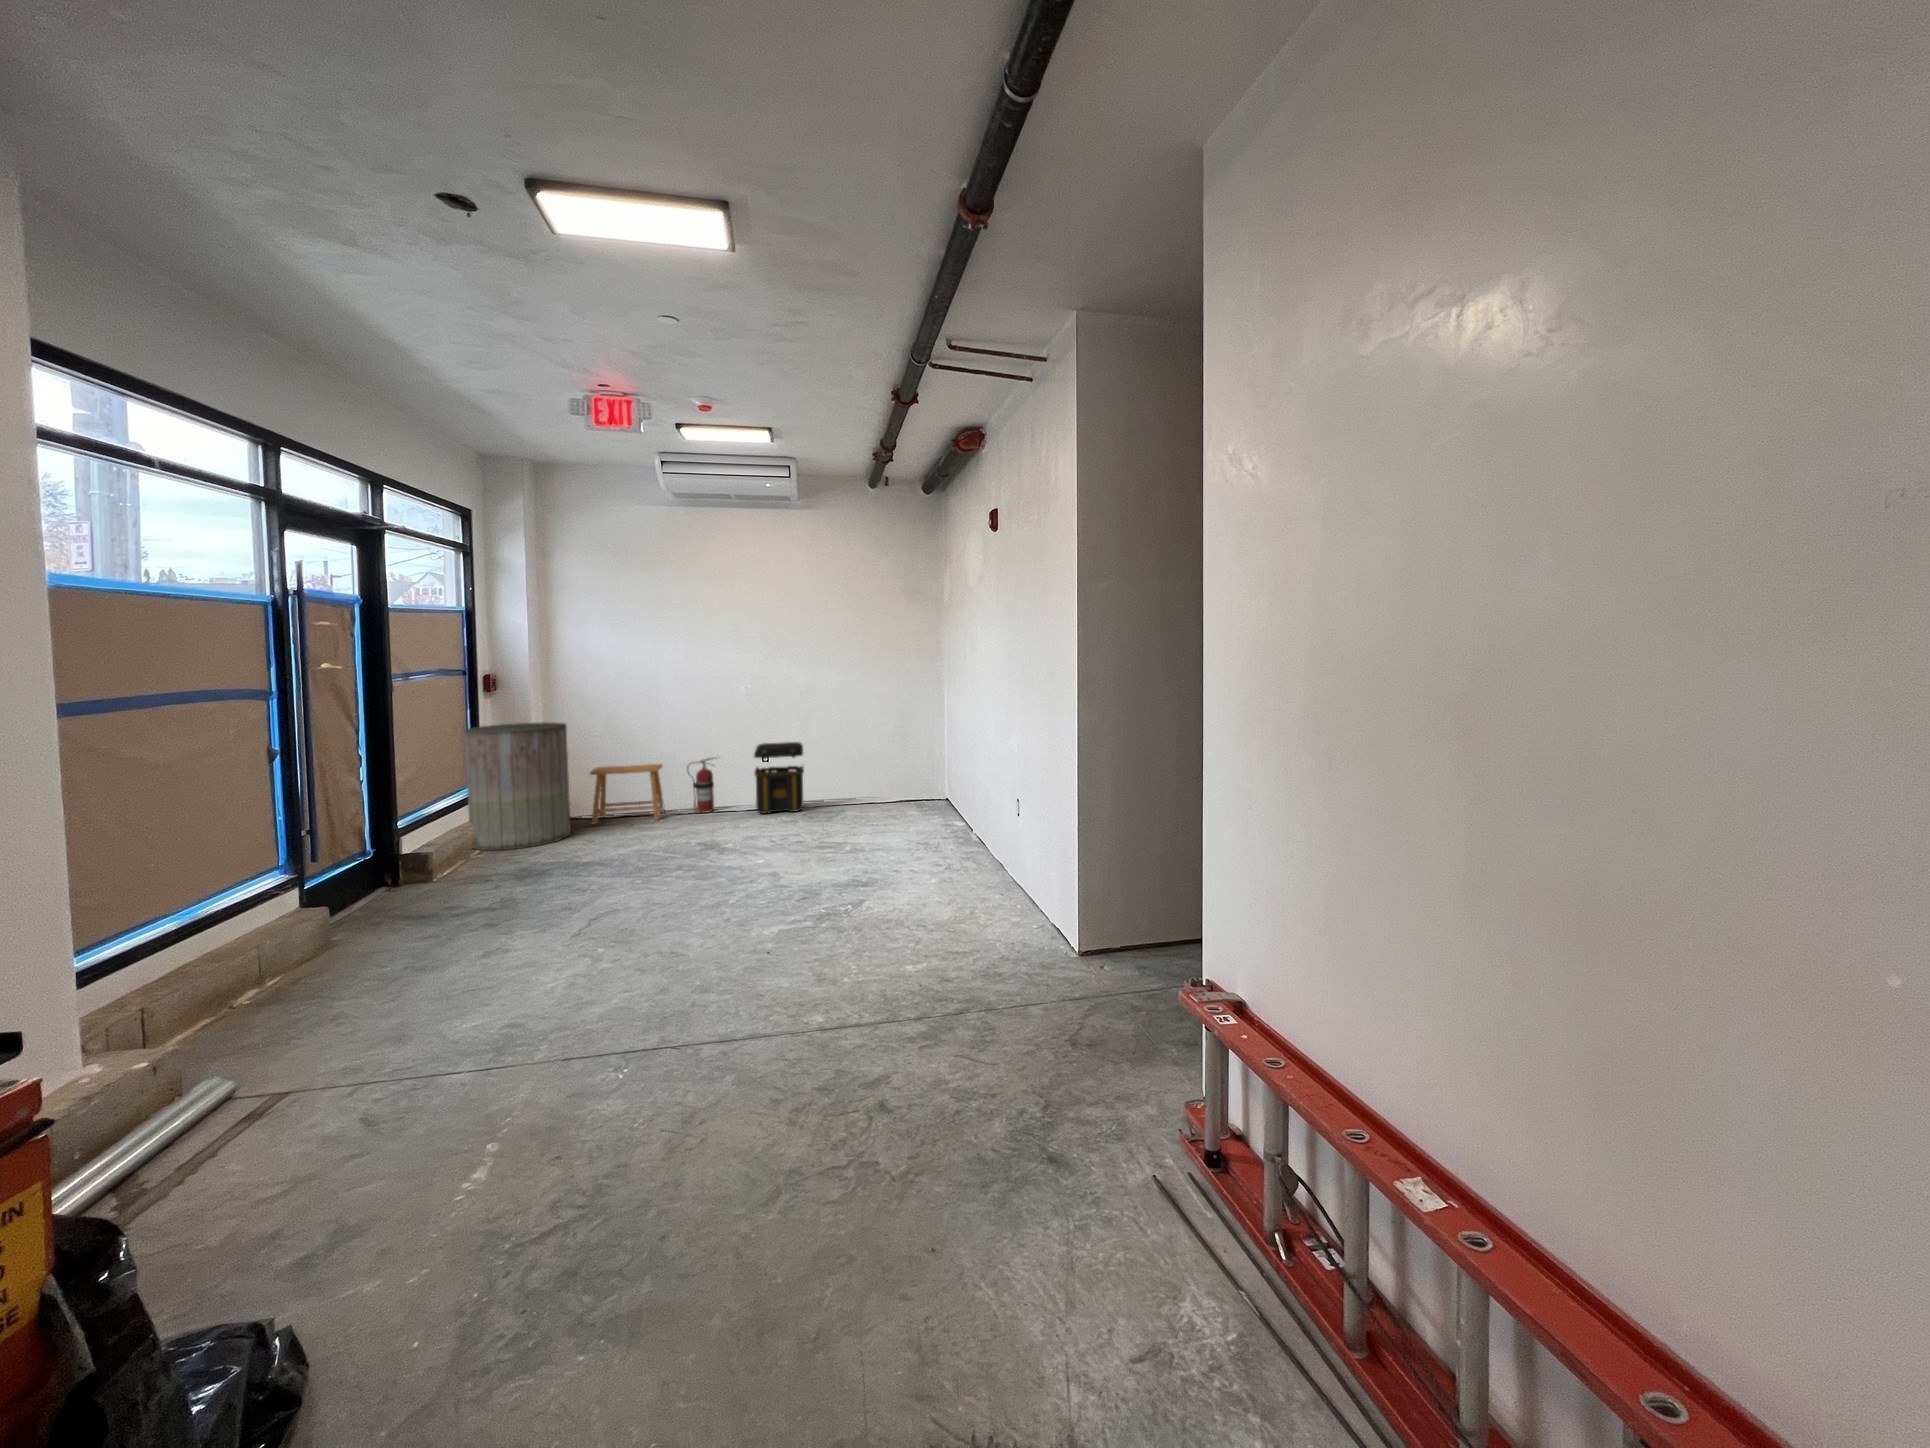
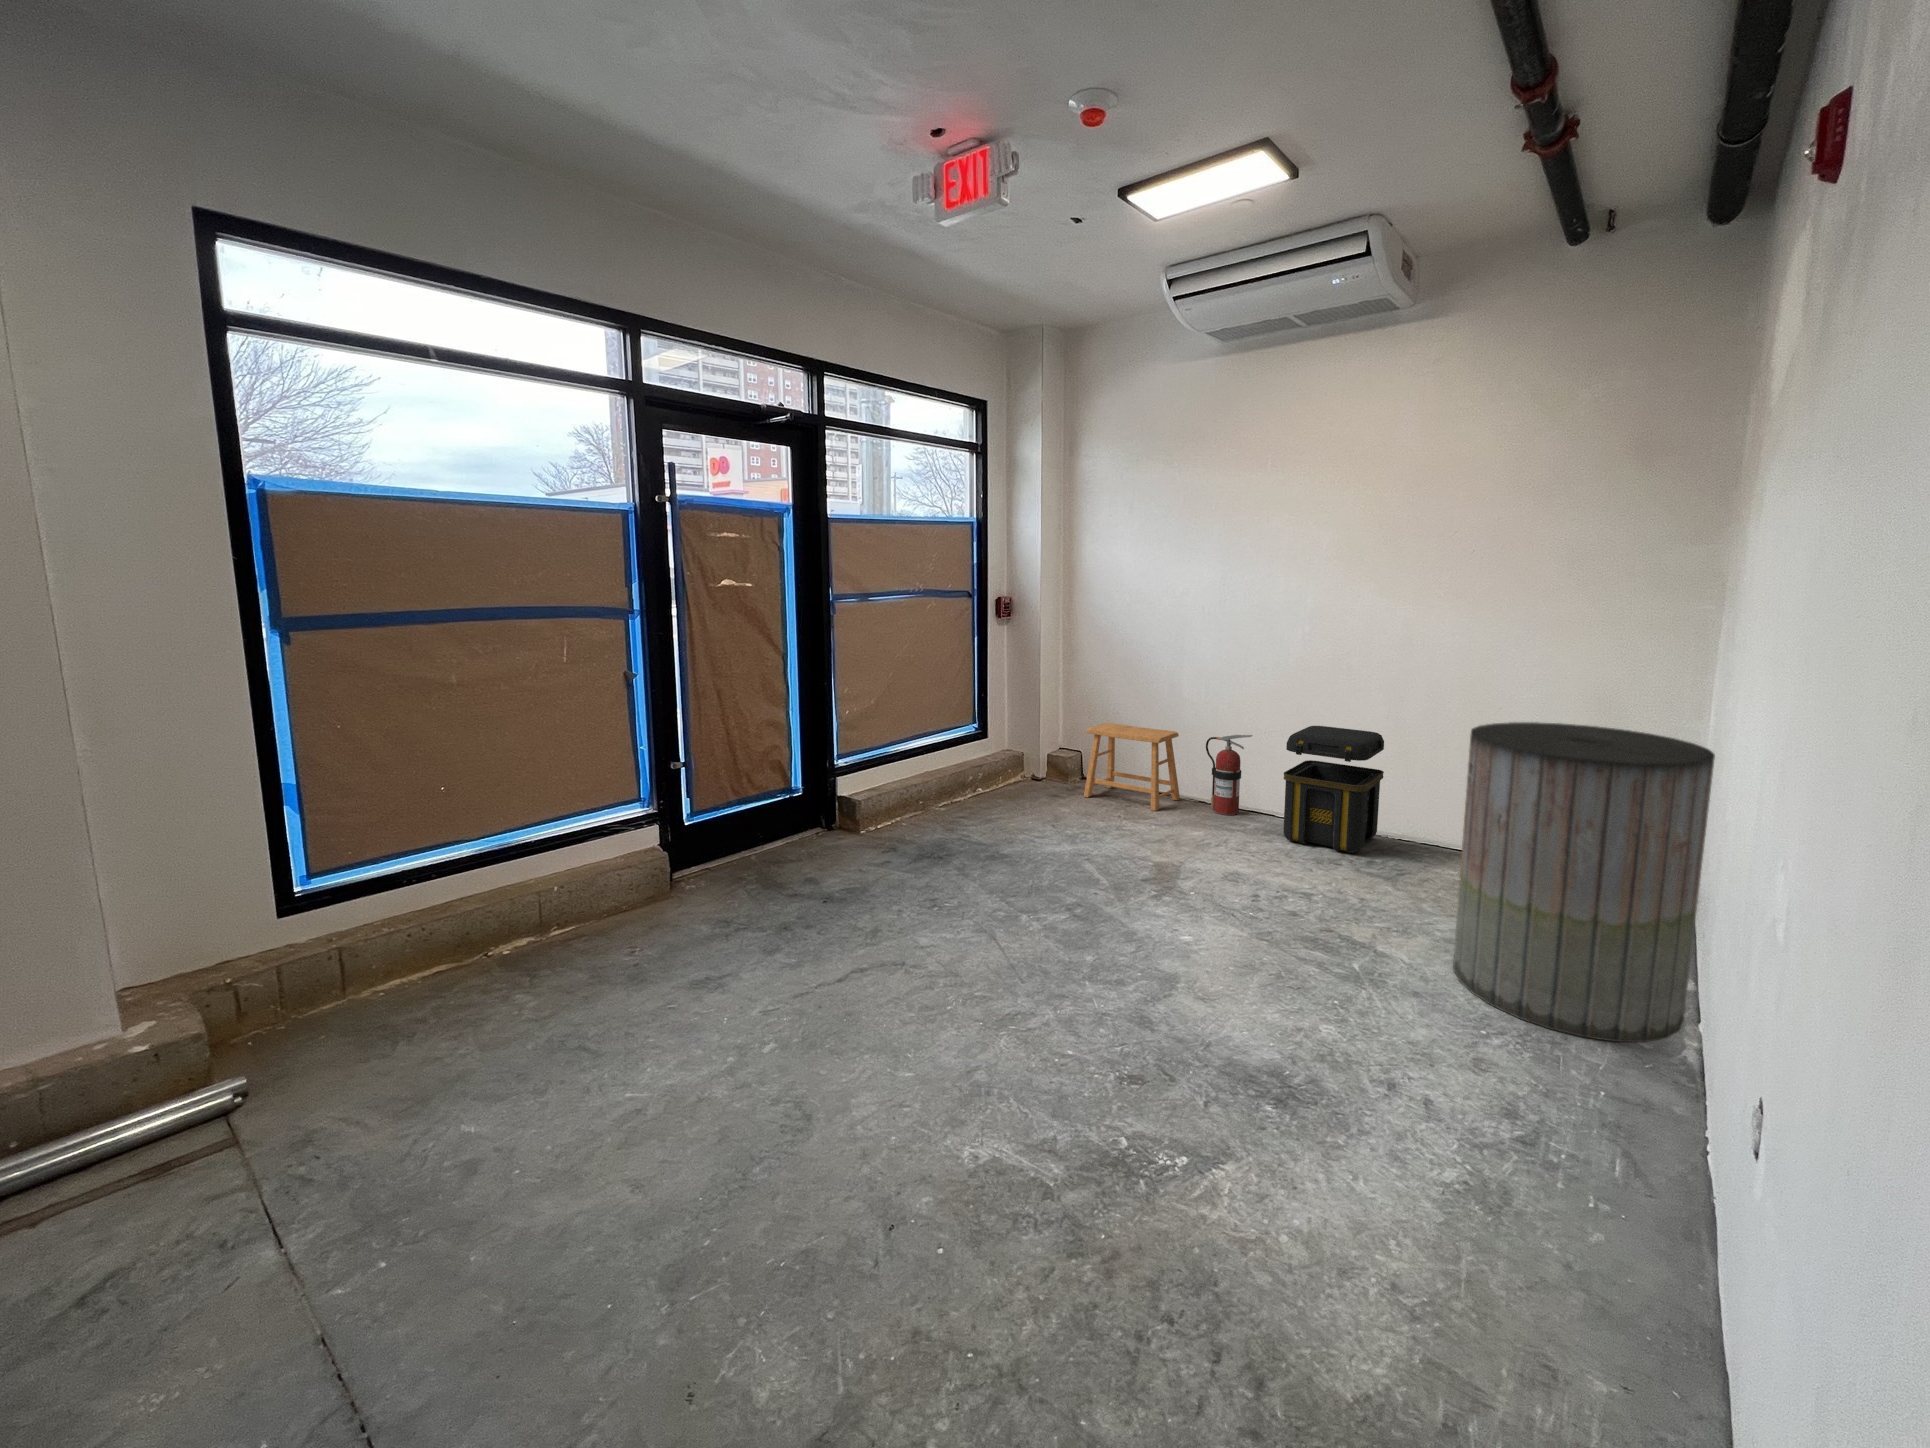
trash can: present [465,722,571,851] -> present [1453,722,1715,1042]

